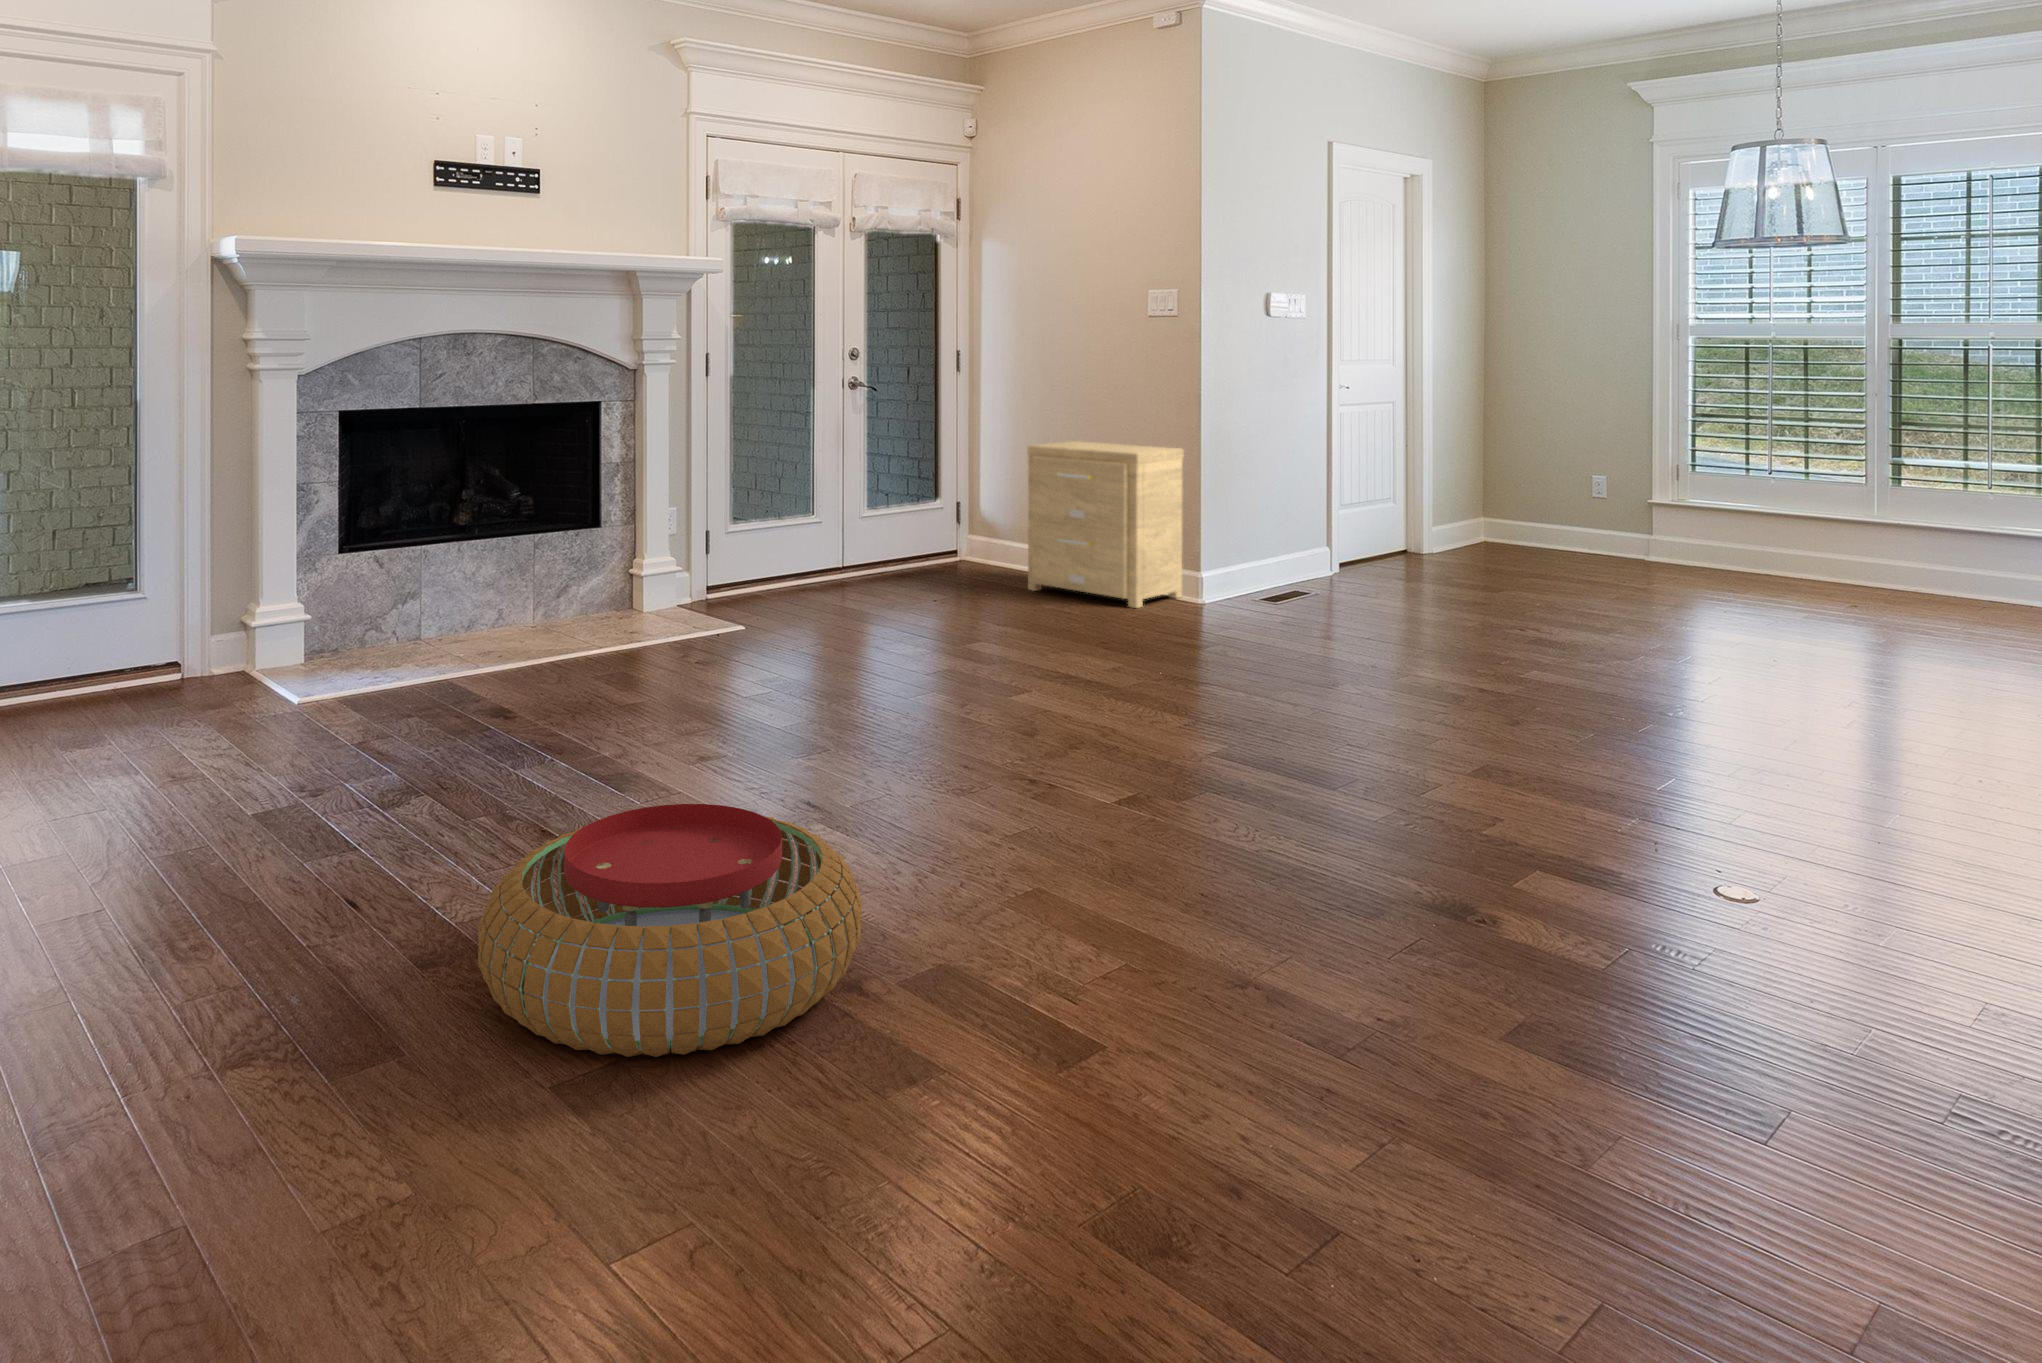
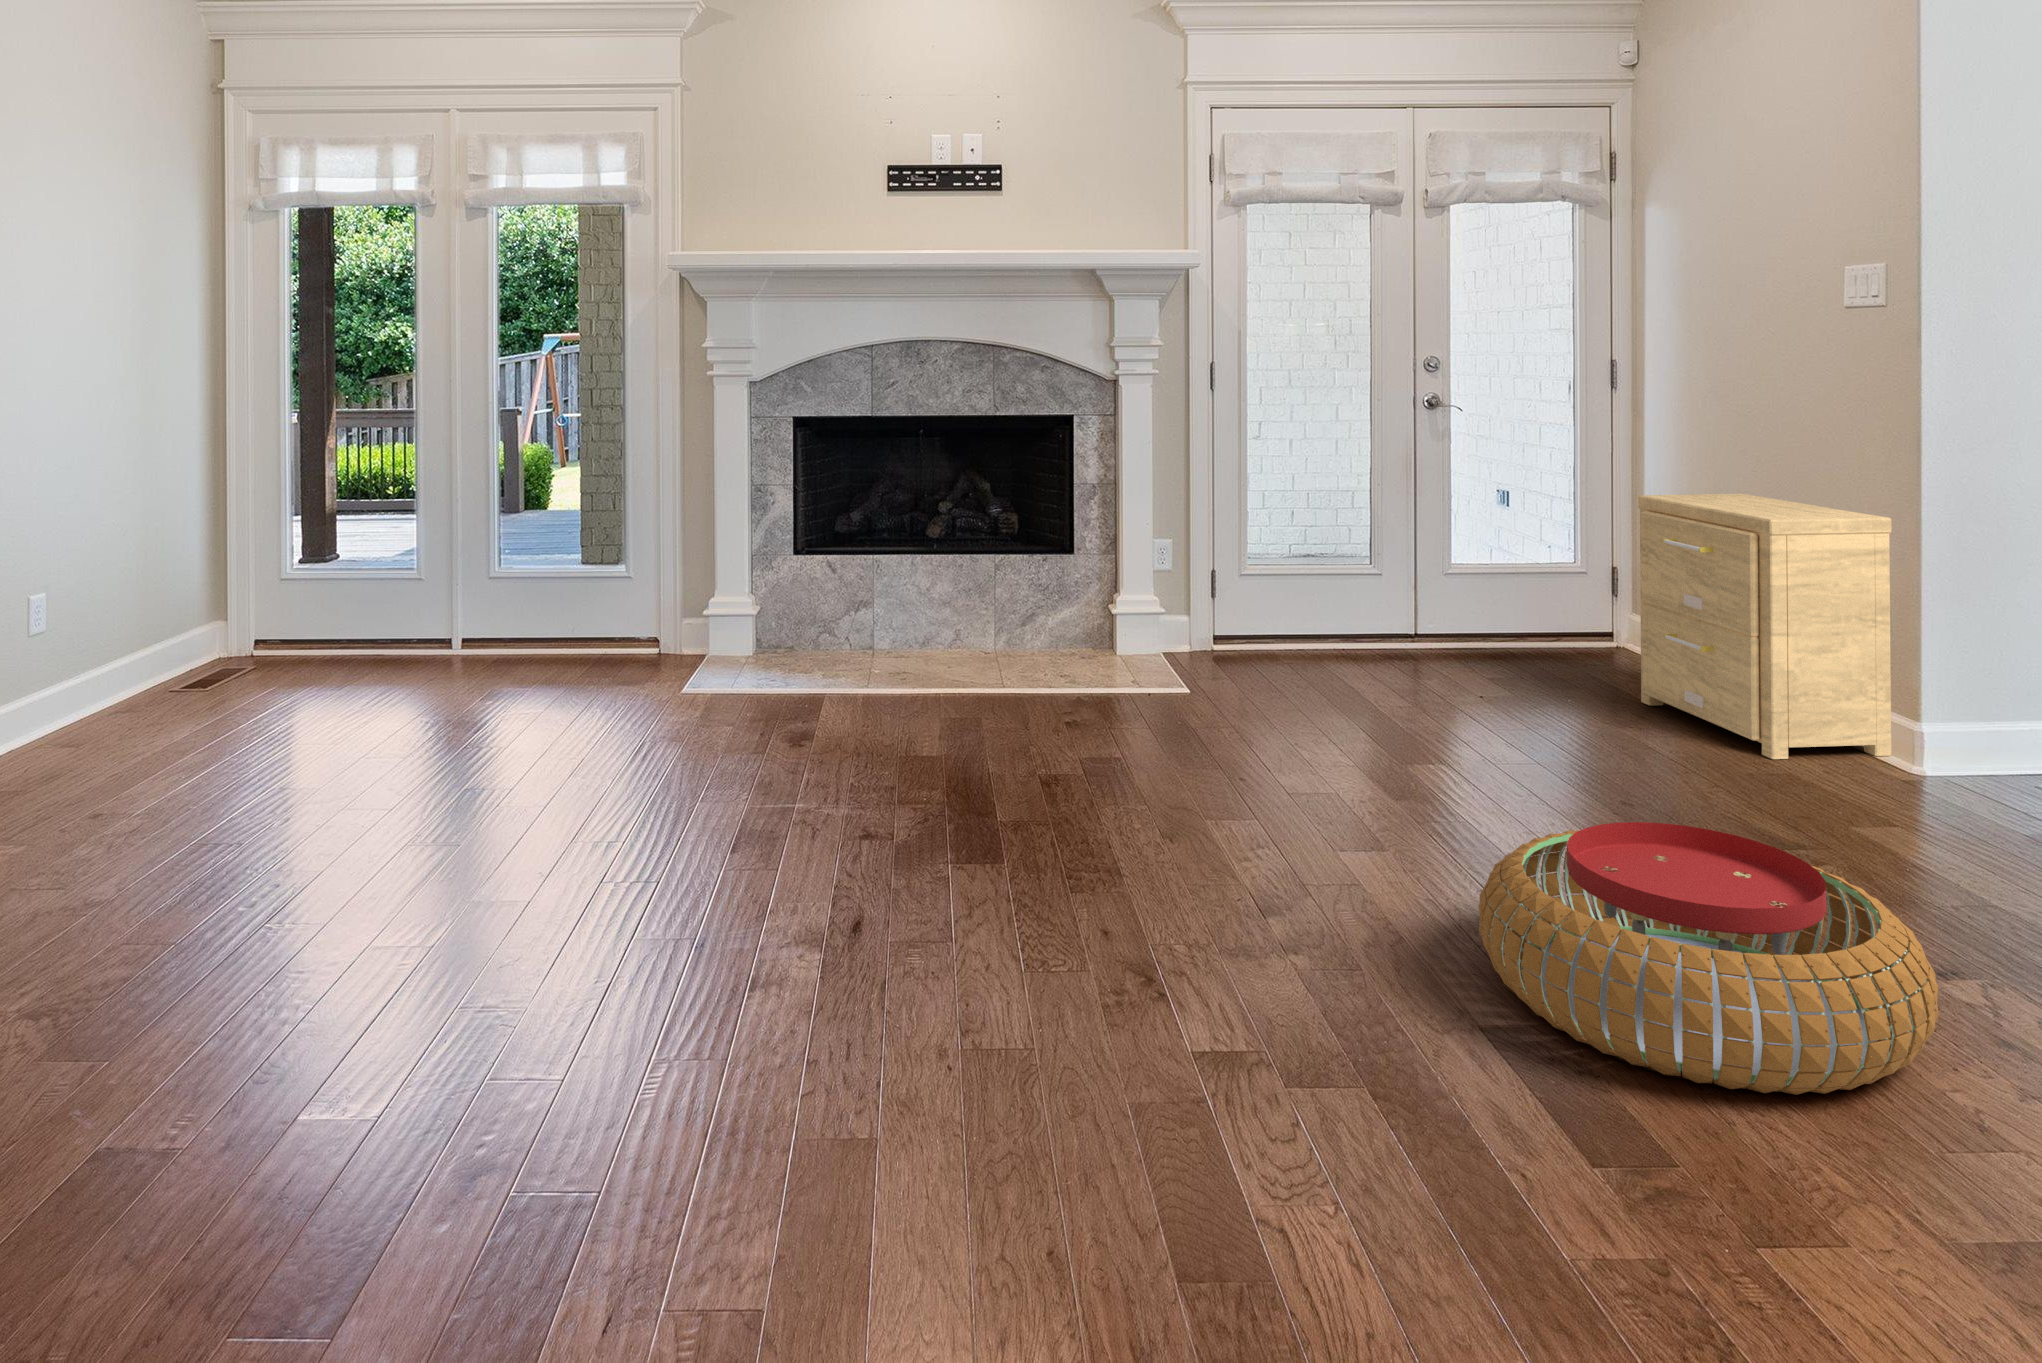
pouf: present [478,804,862,1057] -> present [1479,822,1939,1095]

